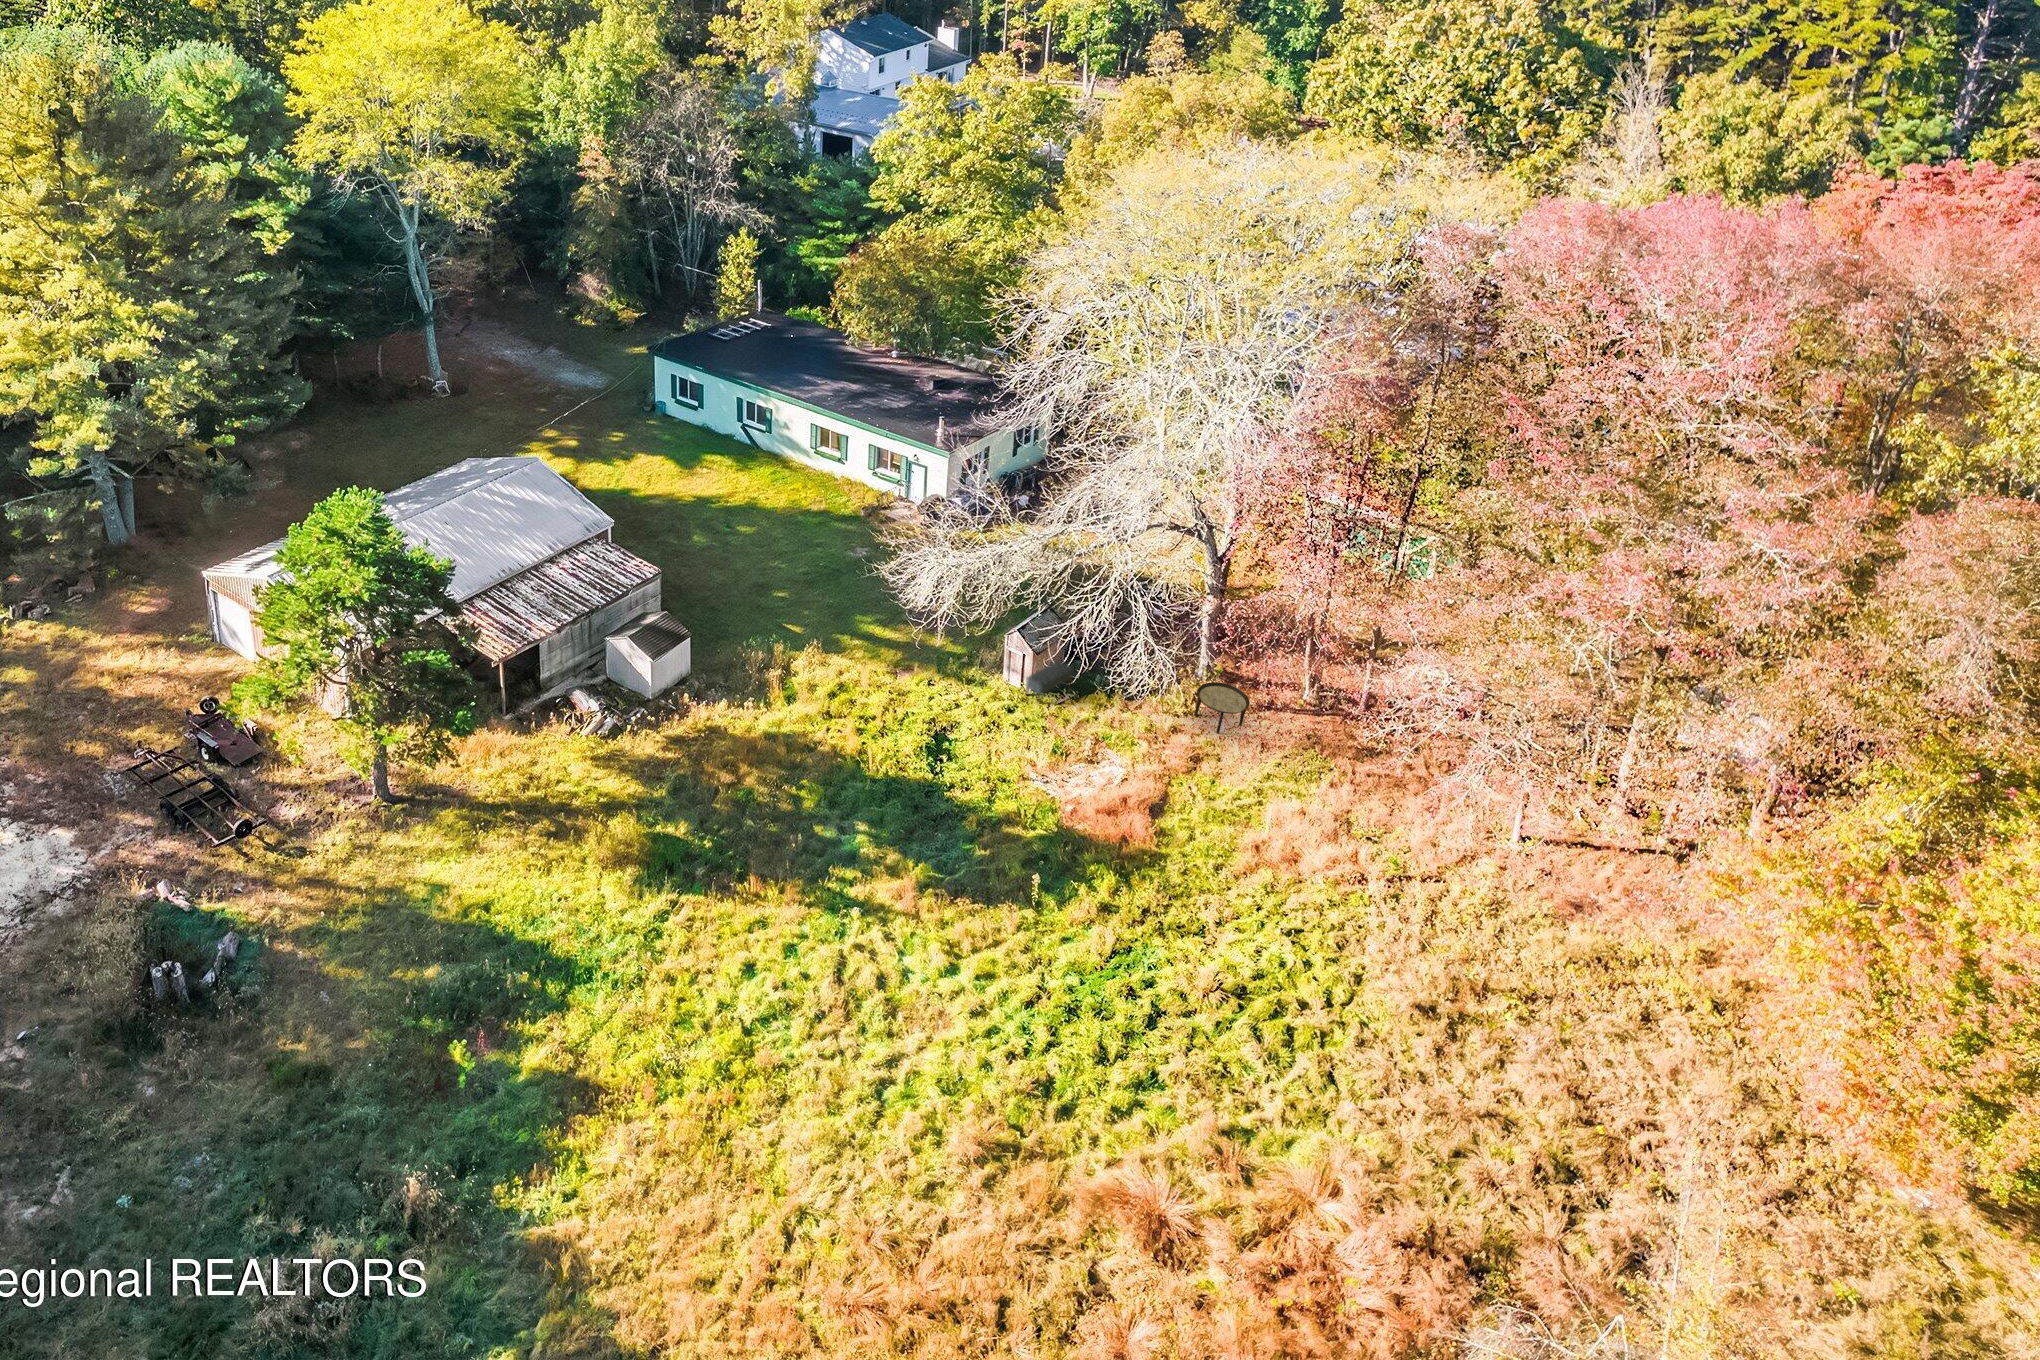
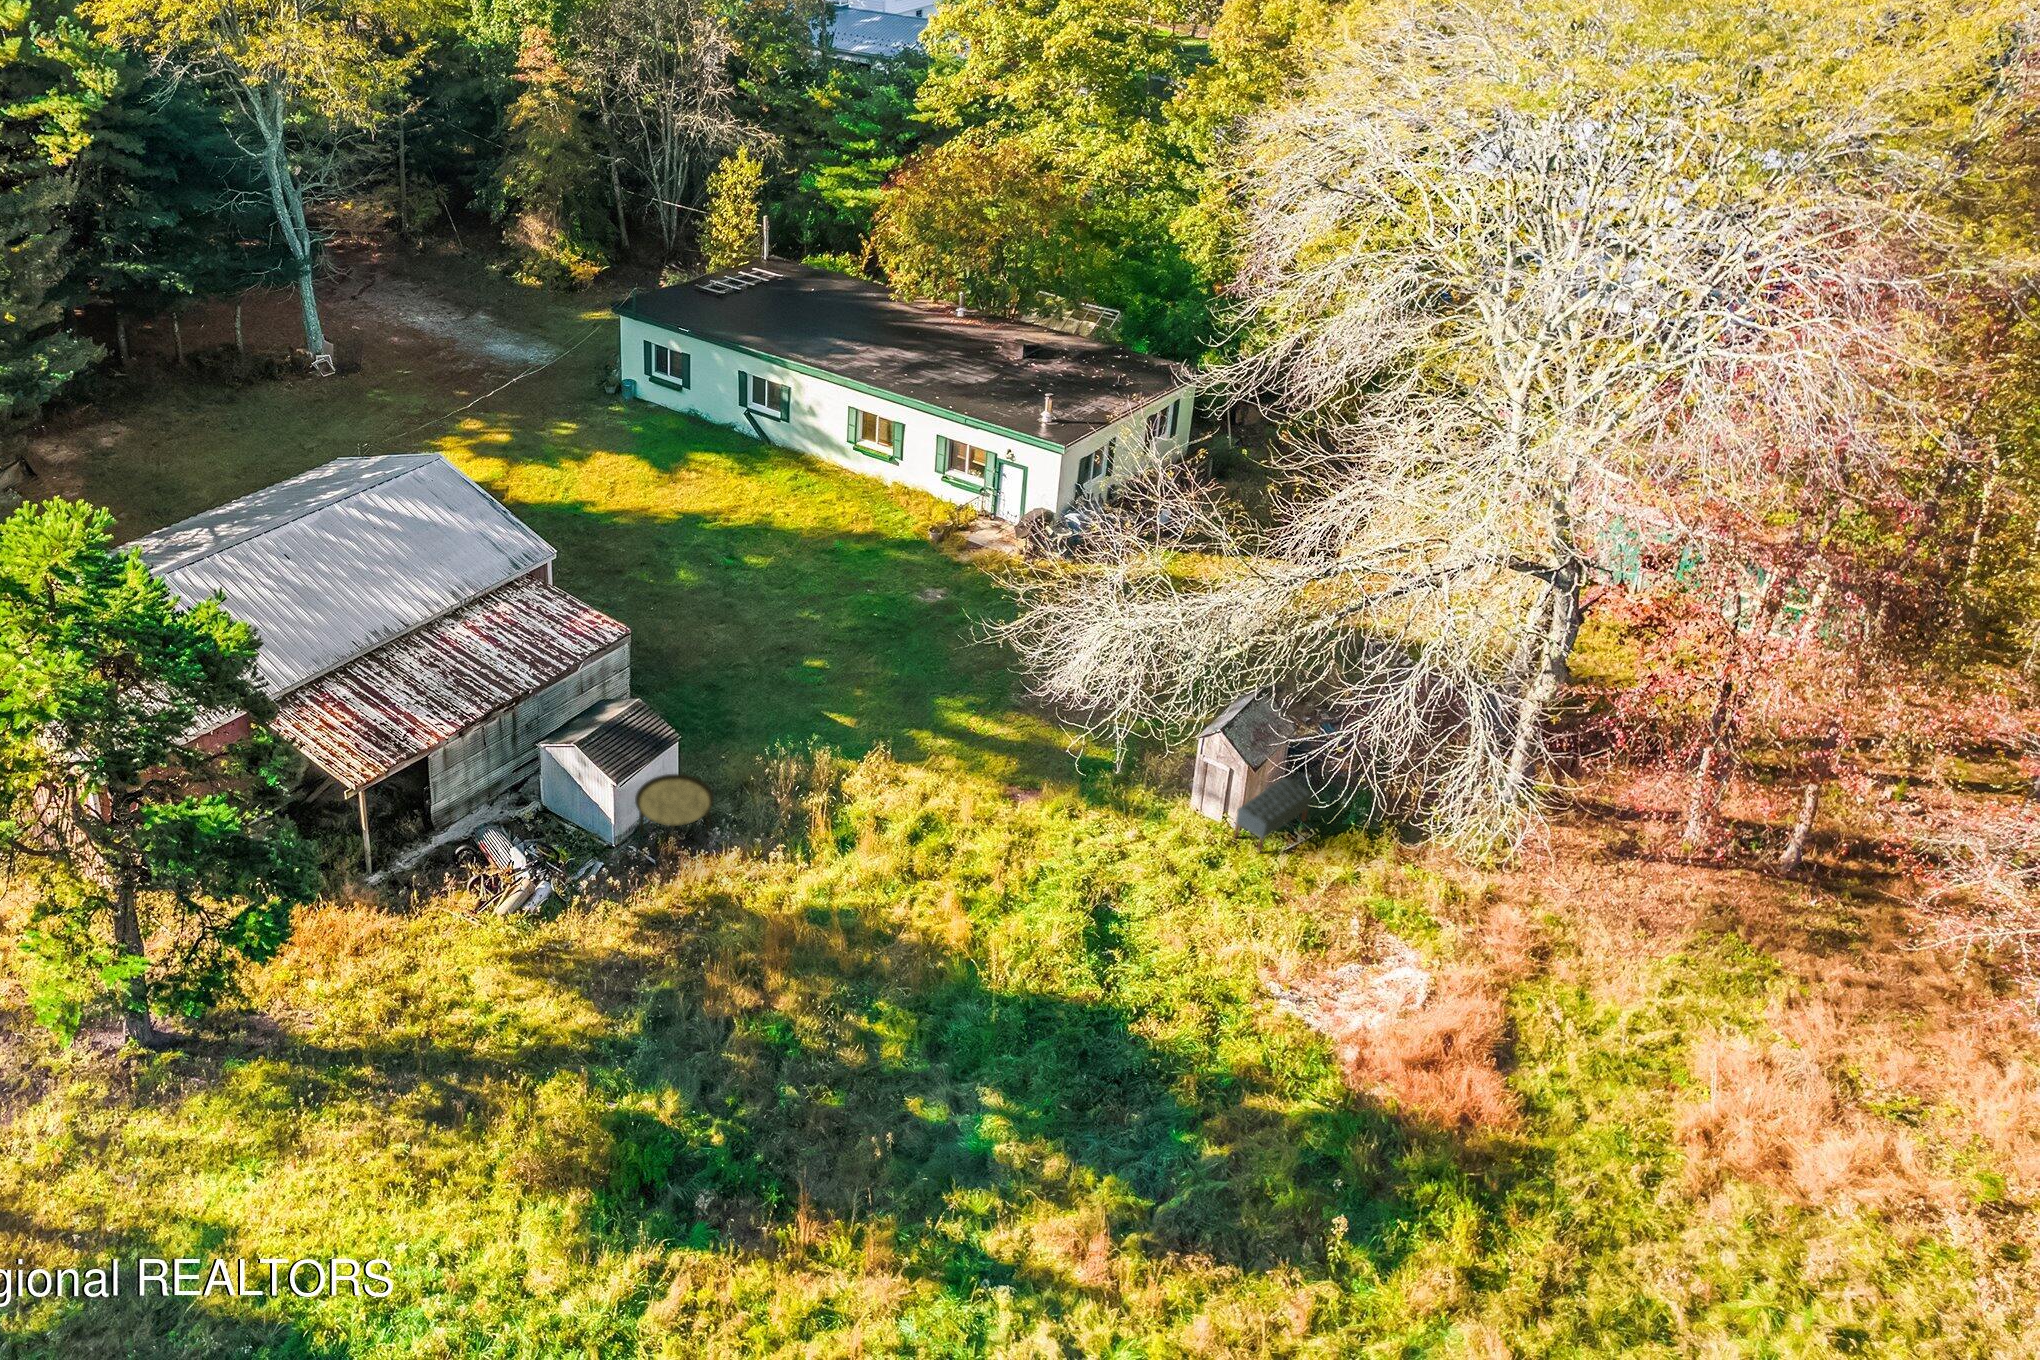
round table: present [1195,682,1250,734] -> present [635,774,714,859]

